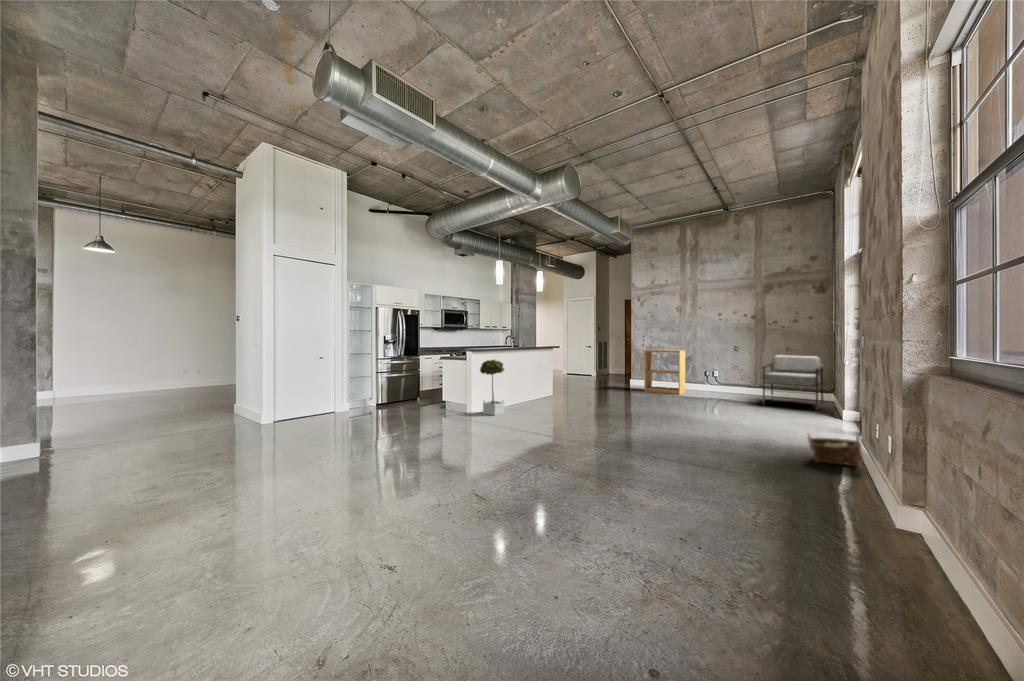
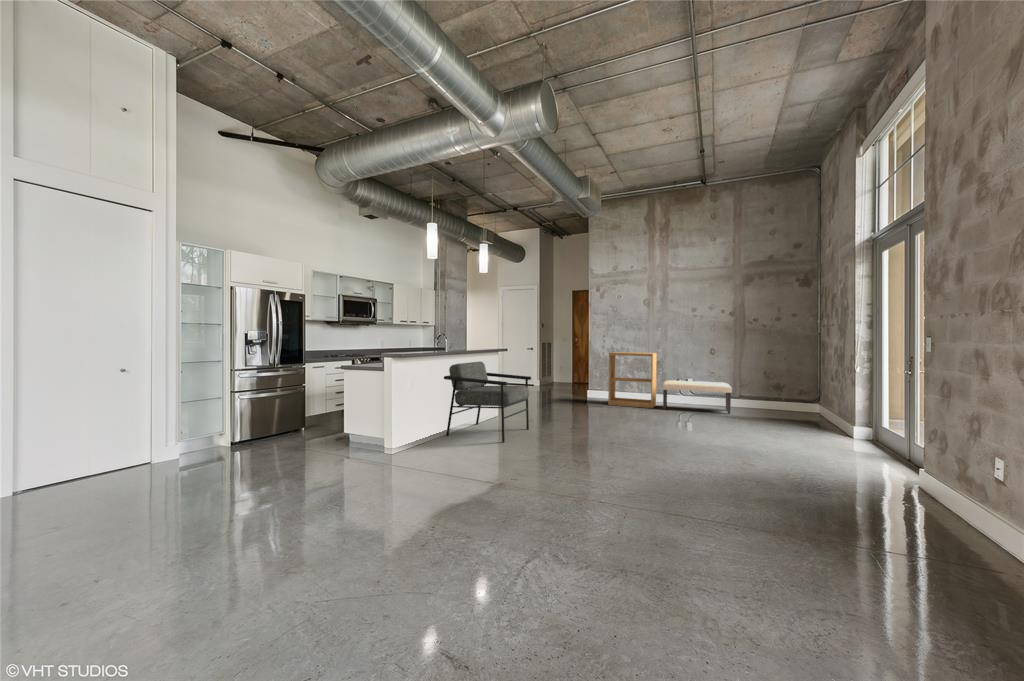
armchair: present [762,355,824,410] -> present [444,361,531,442]
potted tree: present [480,359,504,416] -> none [404,370,442,455]
bench: none [688,373,747,400] -> present [663,380,732,414]
woven basket: present [808,435,861,466] -> none [896,477,980,526]

